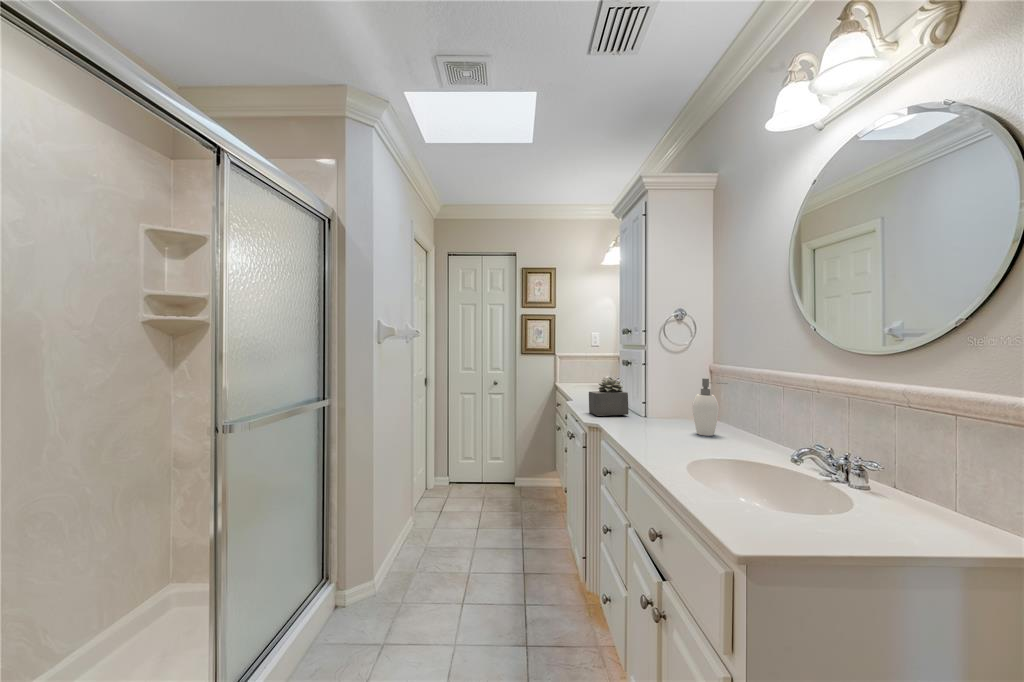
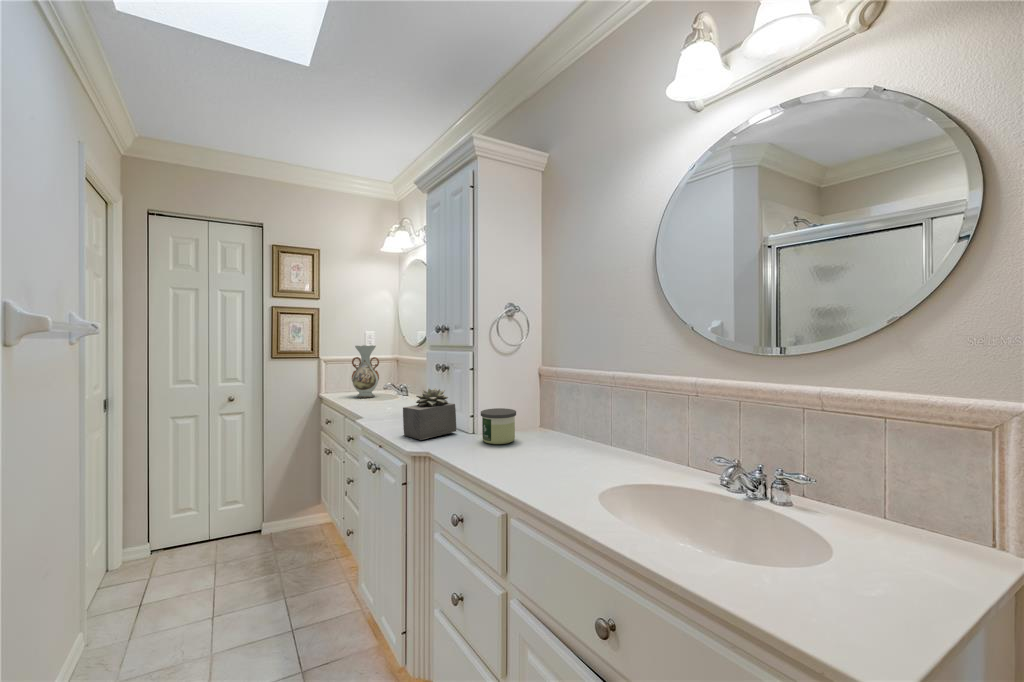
vase: none [576,345,598,389] -> present [352,345,379,398]
soap dispenser: present [692,378,727,436] -> none [549,382,586,450]
candle: none [640,398,671,426] -> present [481,408,516,444]

